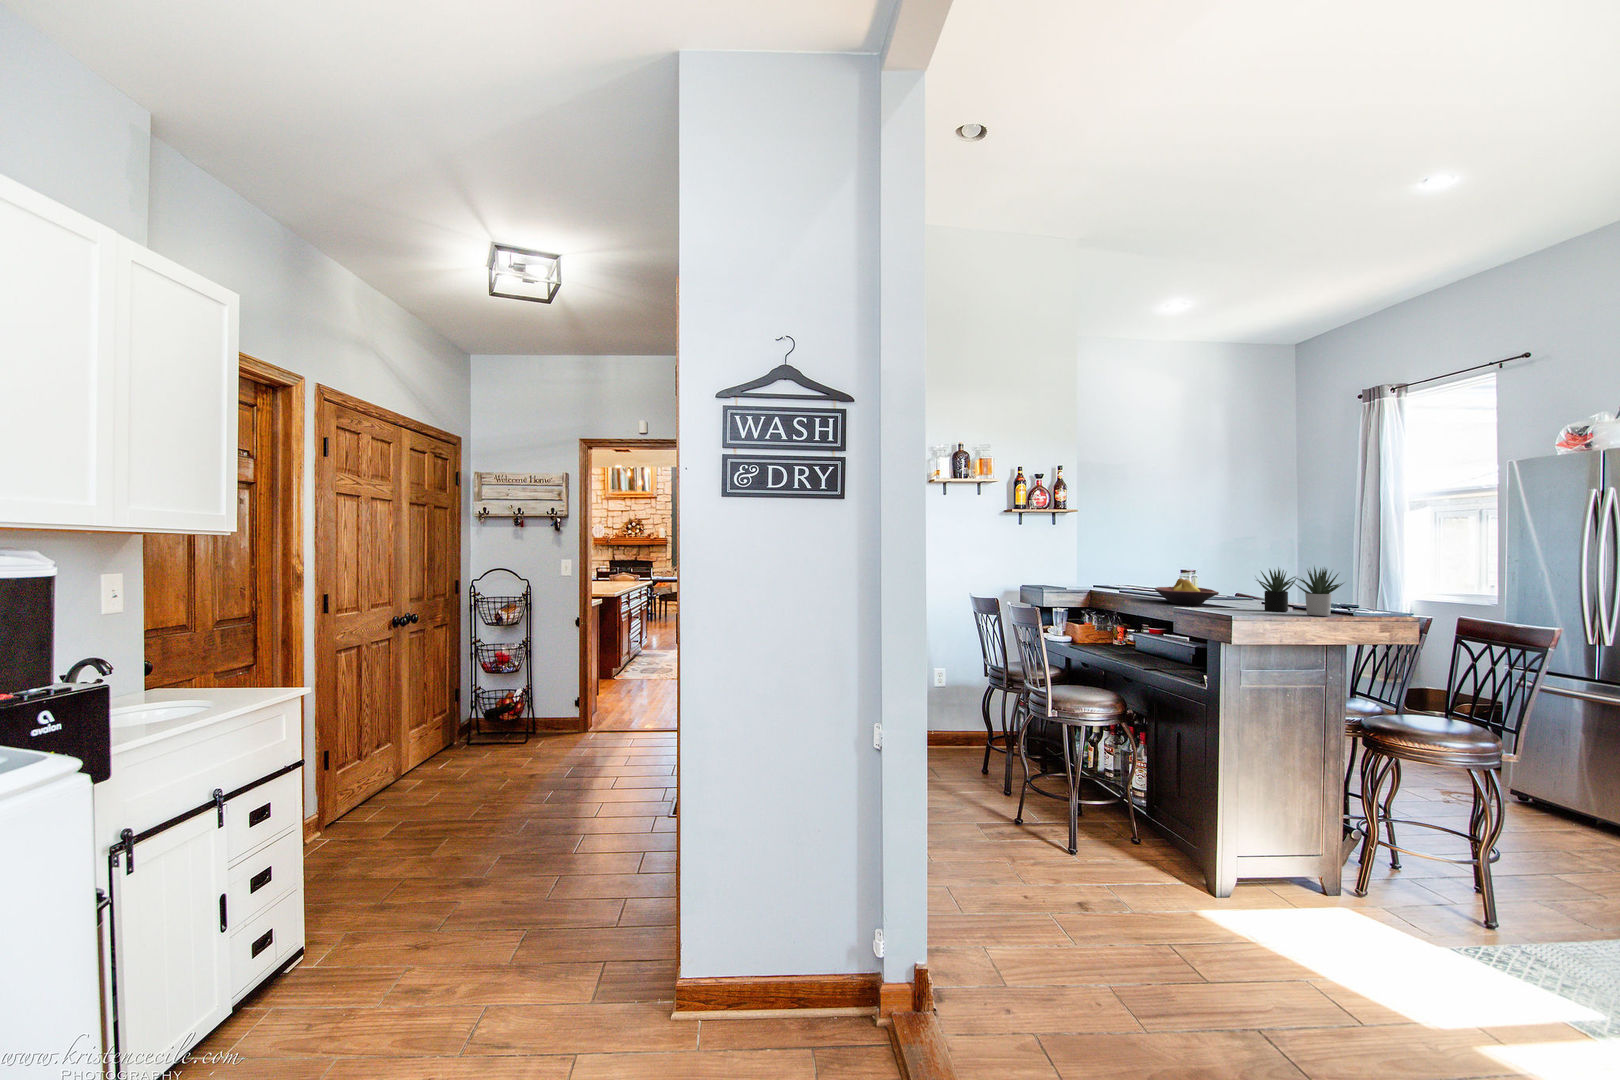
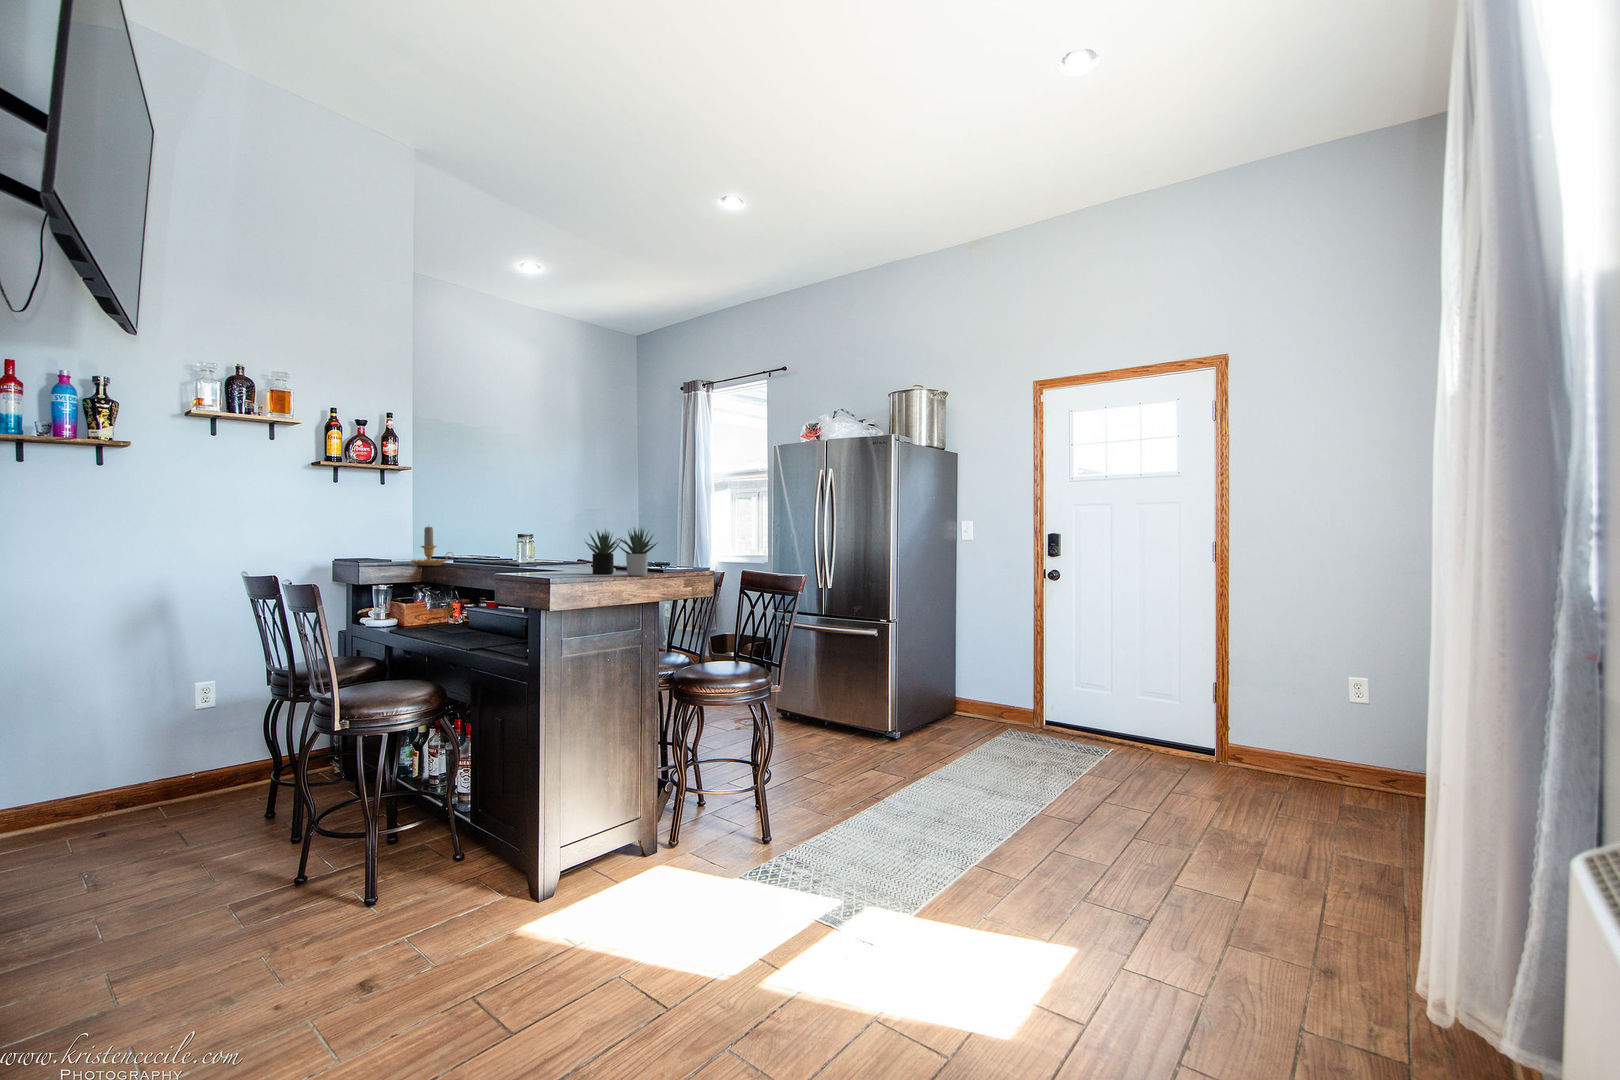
candle: none [1084,559,1119,594] -> present [411,527,454,566]
fruit bowl: present [1155,578,1219,605] -> none [486,544,551,572]

